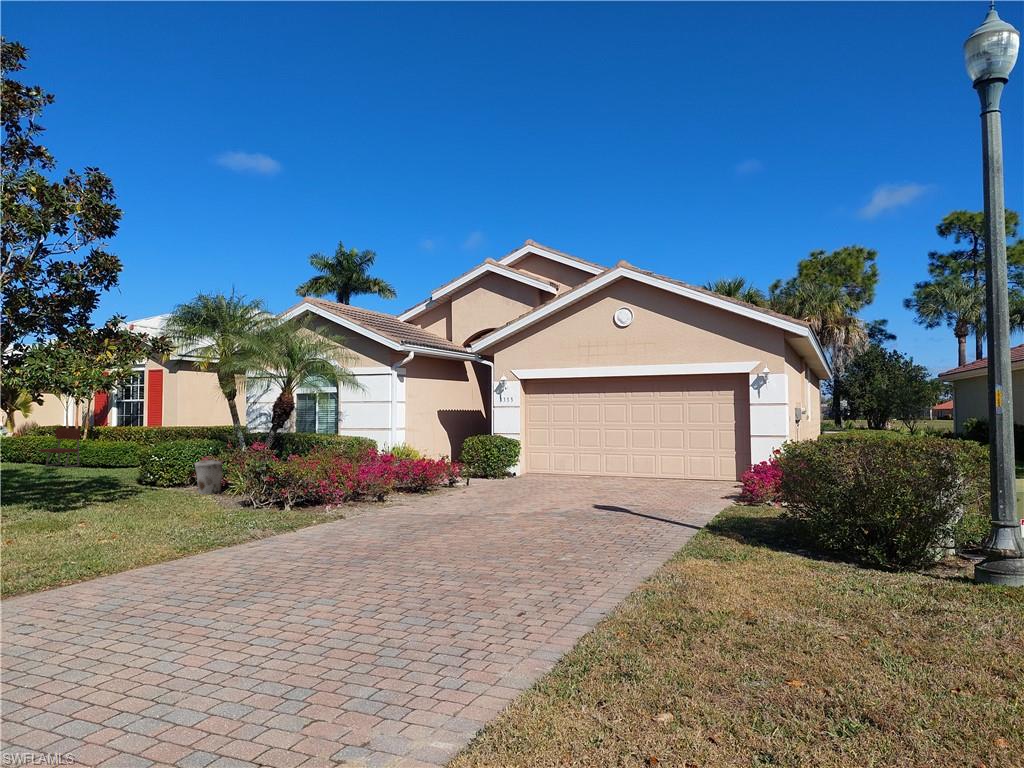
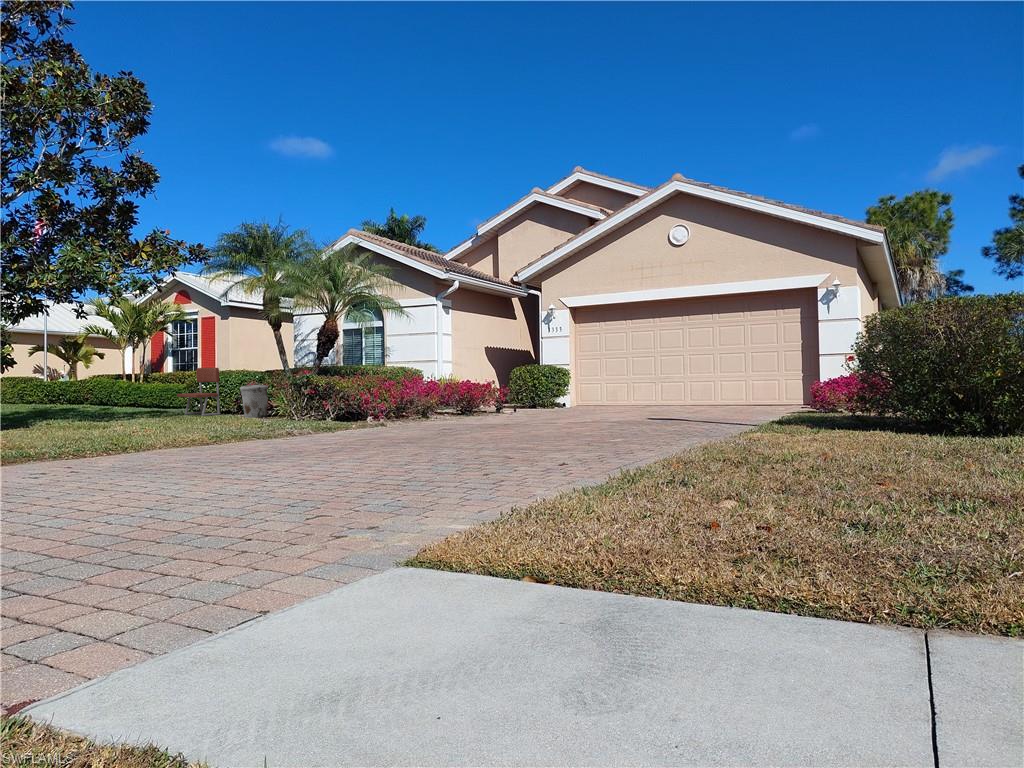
bench: present [39,428,80,468] -> present [177,368,221,416]

